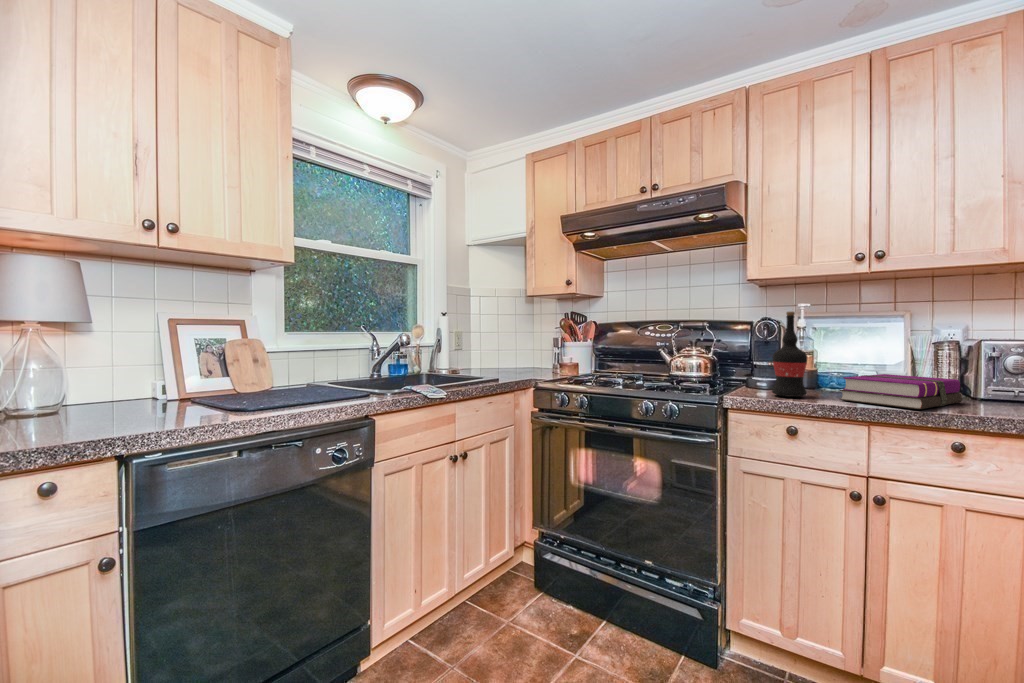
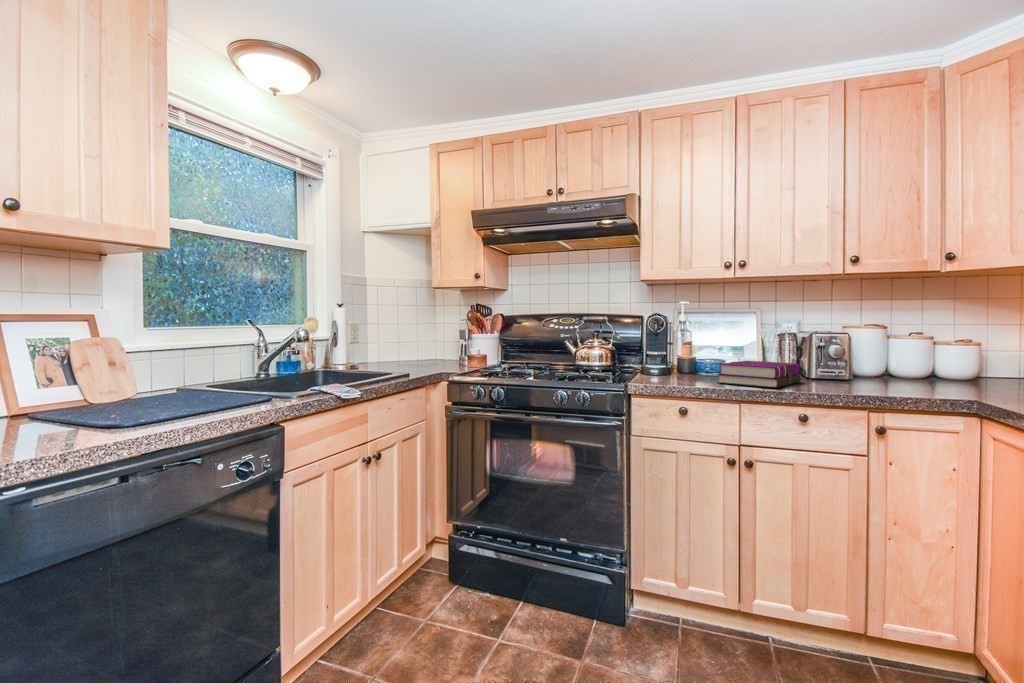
wine bottle: present [772,312,807,397] -> none [665,308,693,382]

